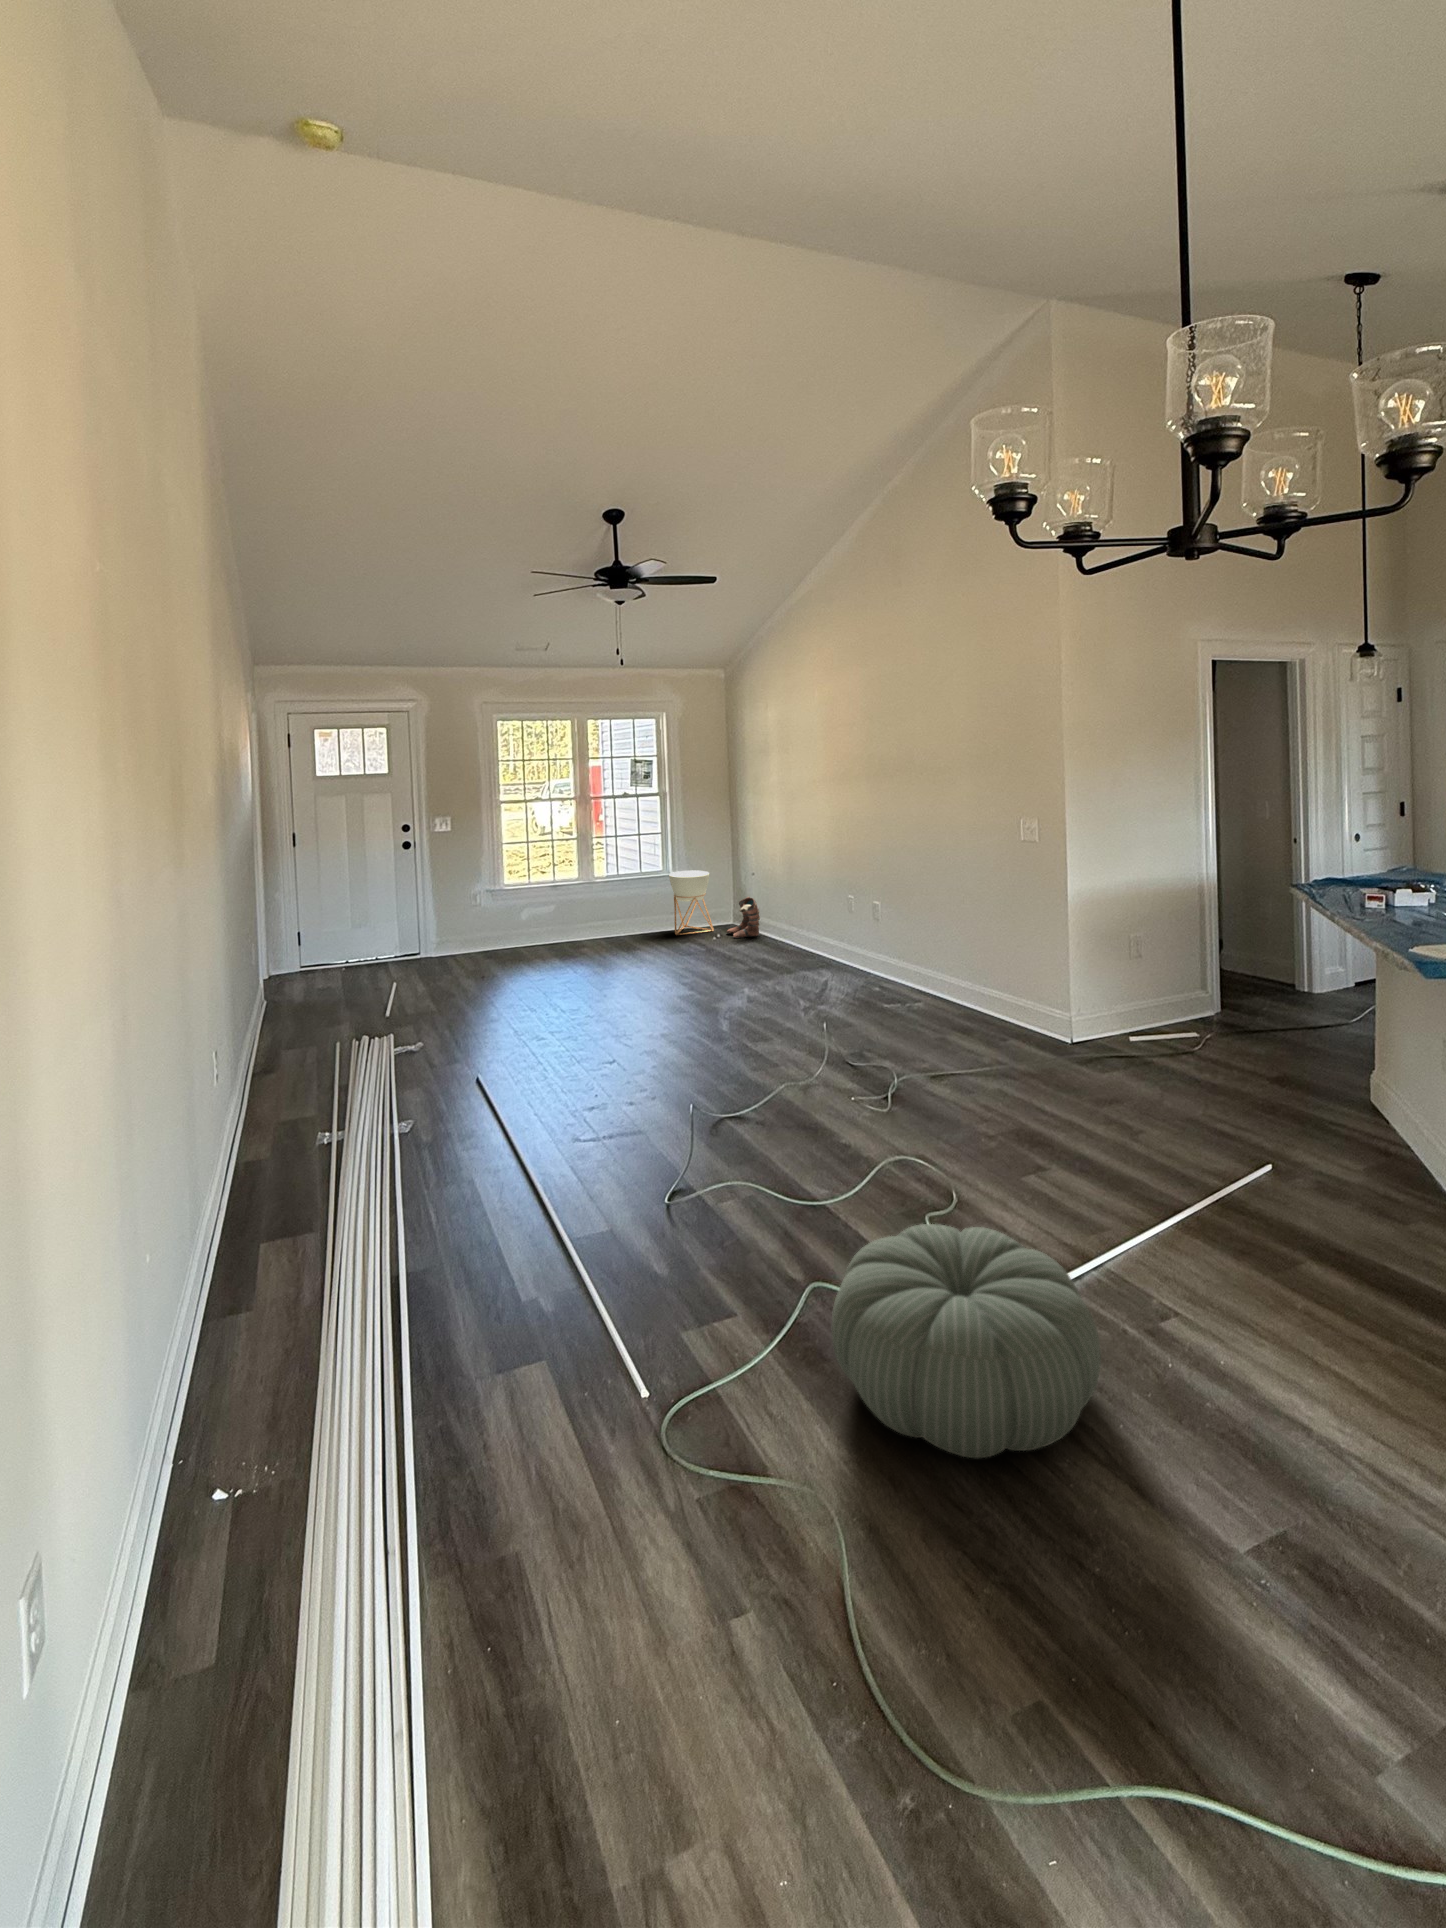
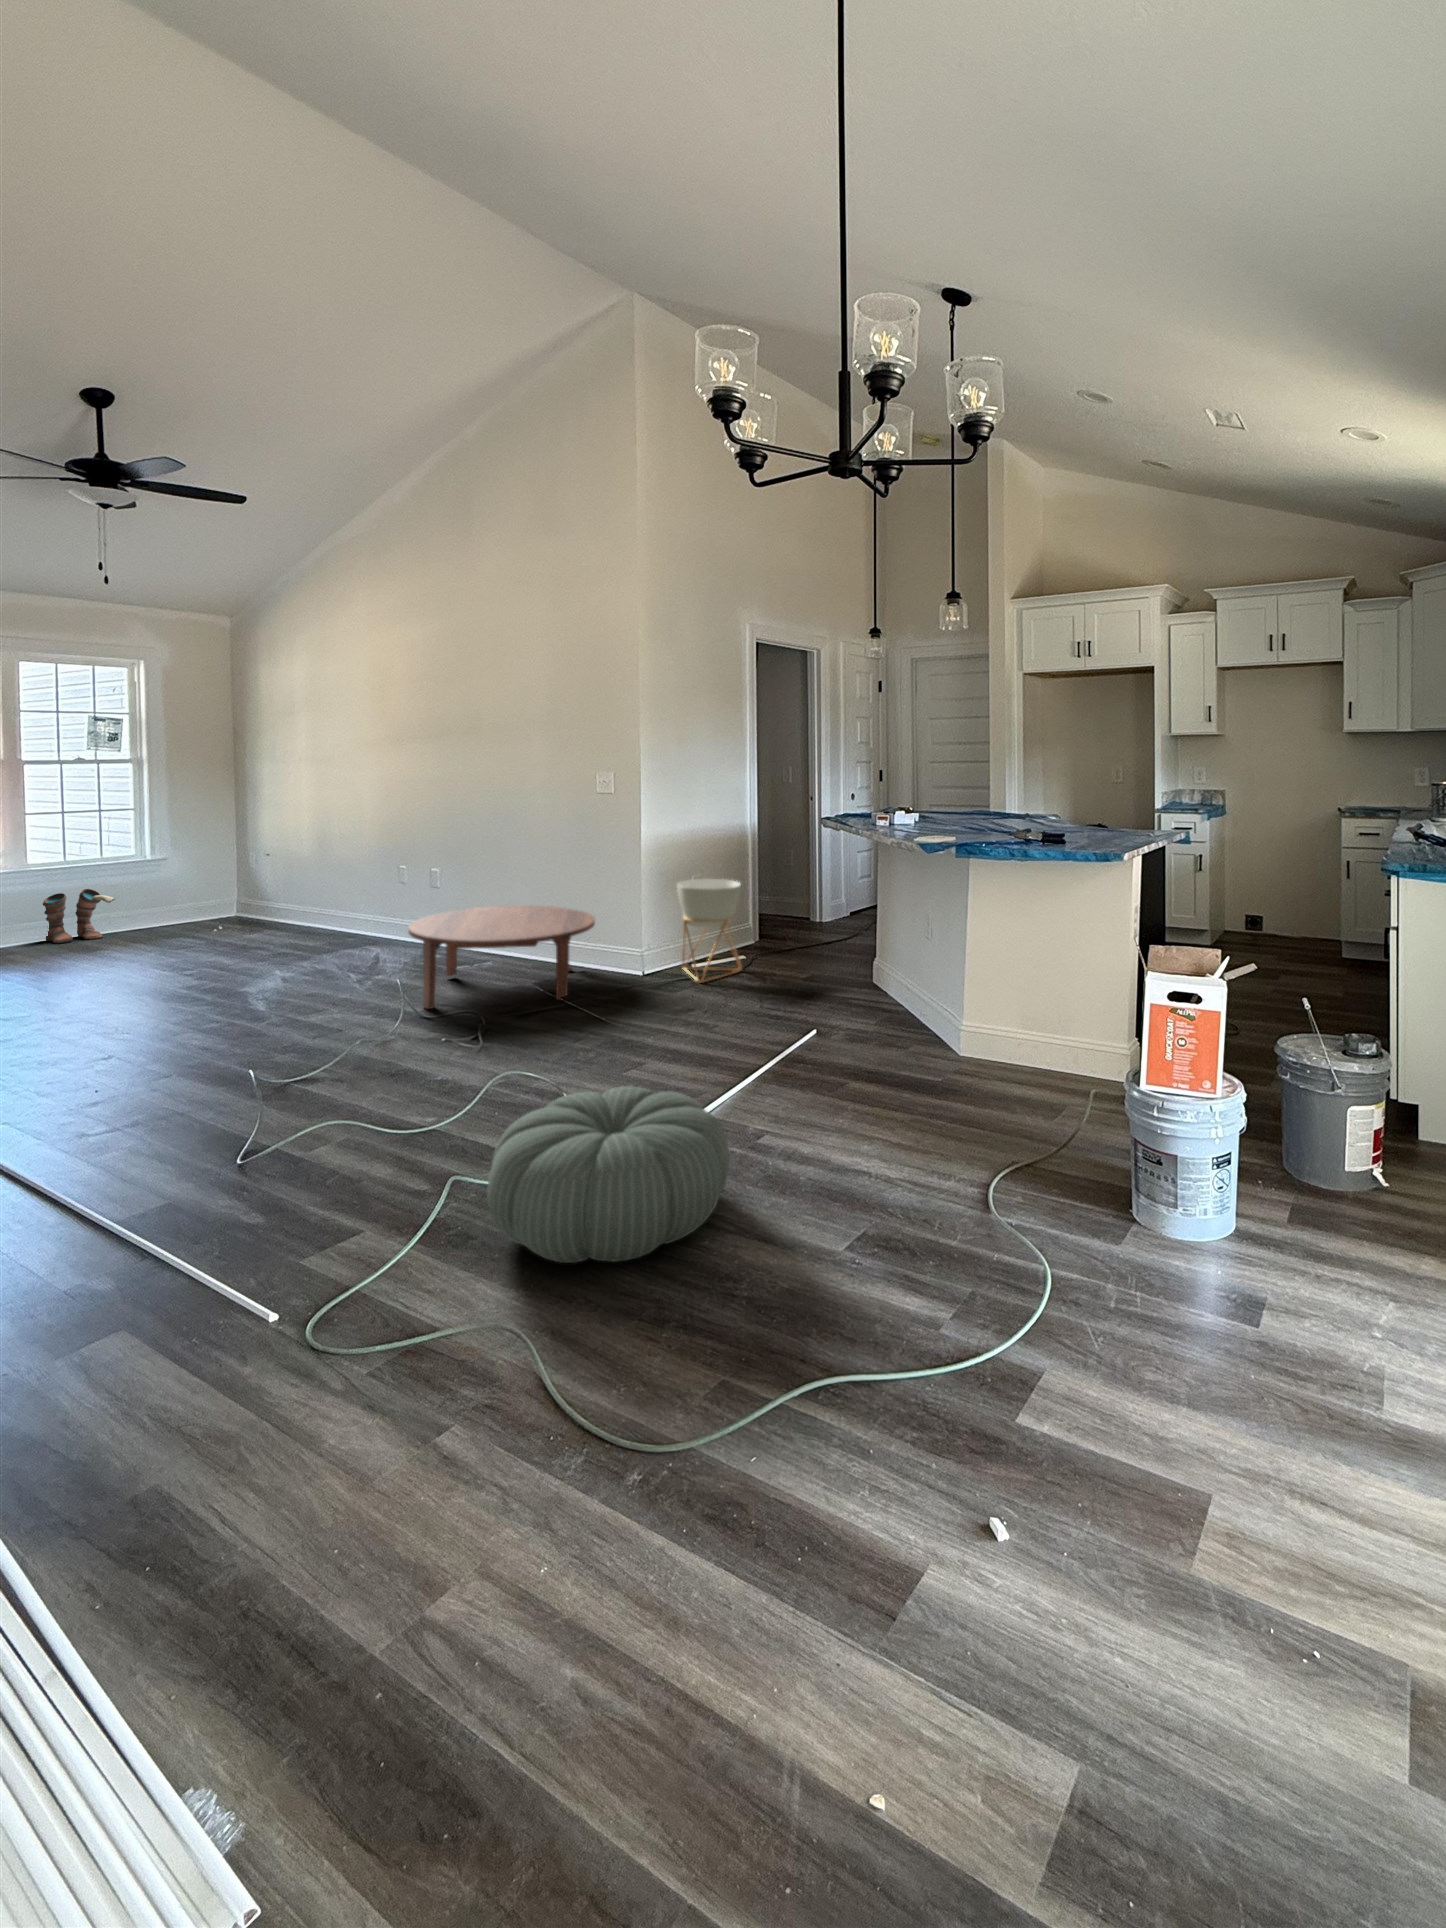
planter: present [669,871,714,935] -> present [677,879,742,983]
boots: present [727,897,760,938] -> present [43,889,115,944]
coffee table: none [835,949,1013,1066] -> present [408,905,595,1009]

